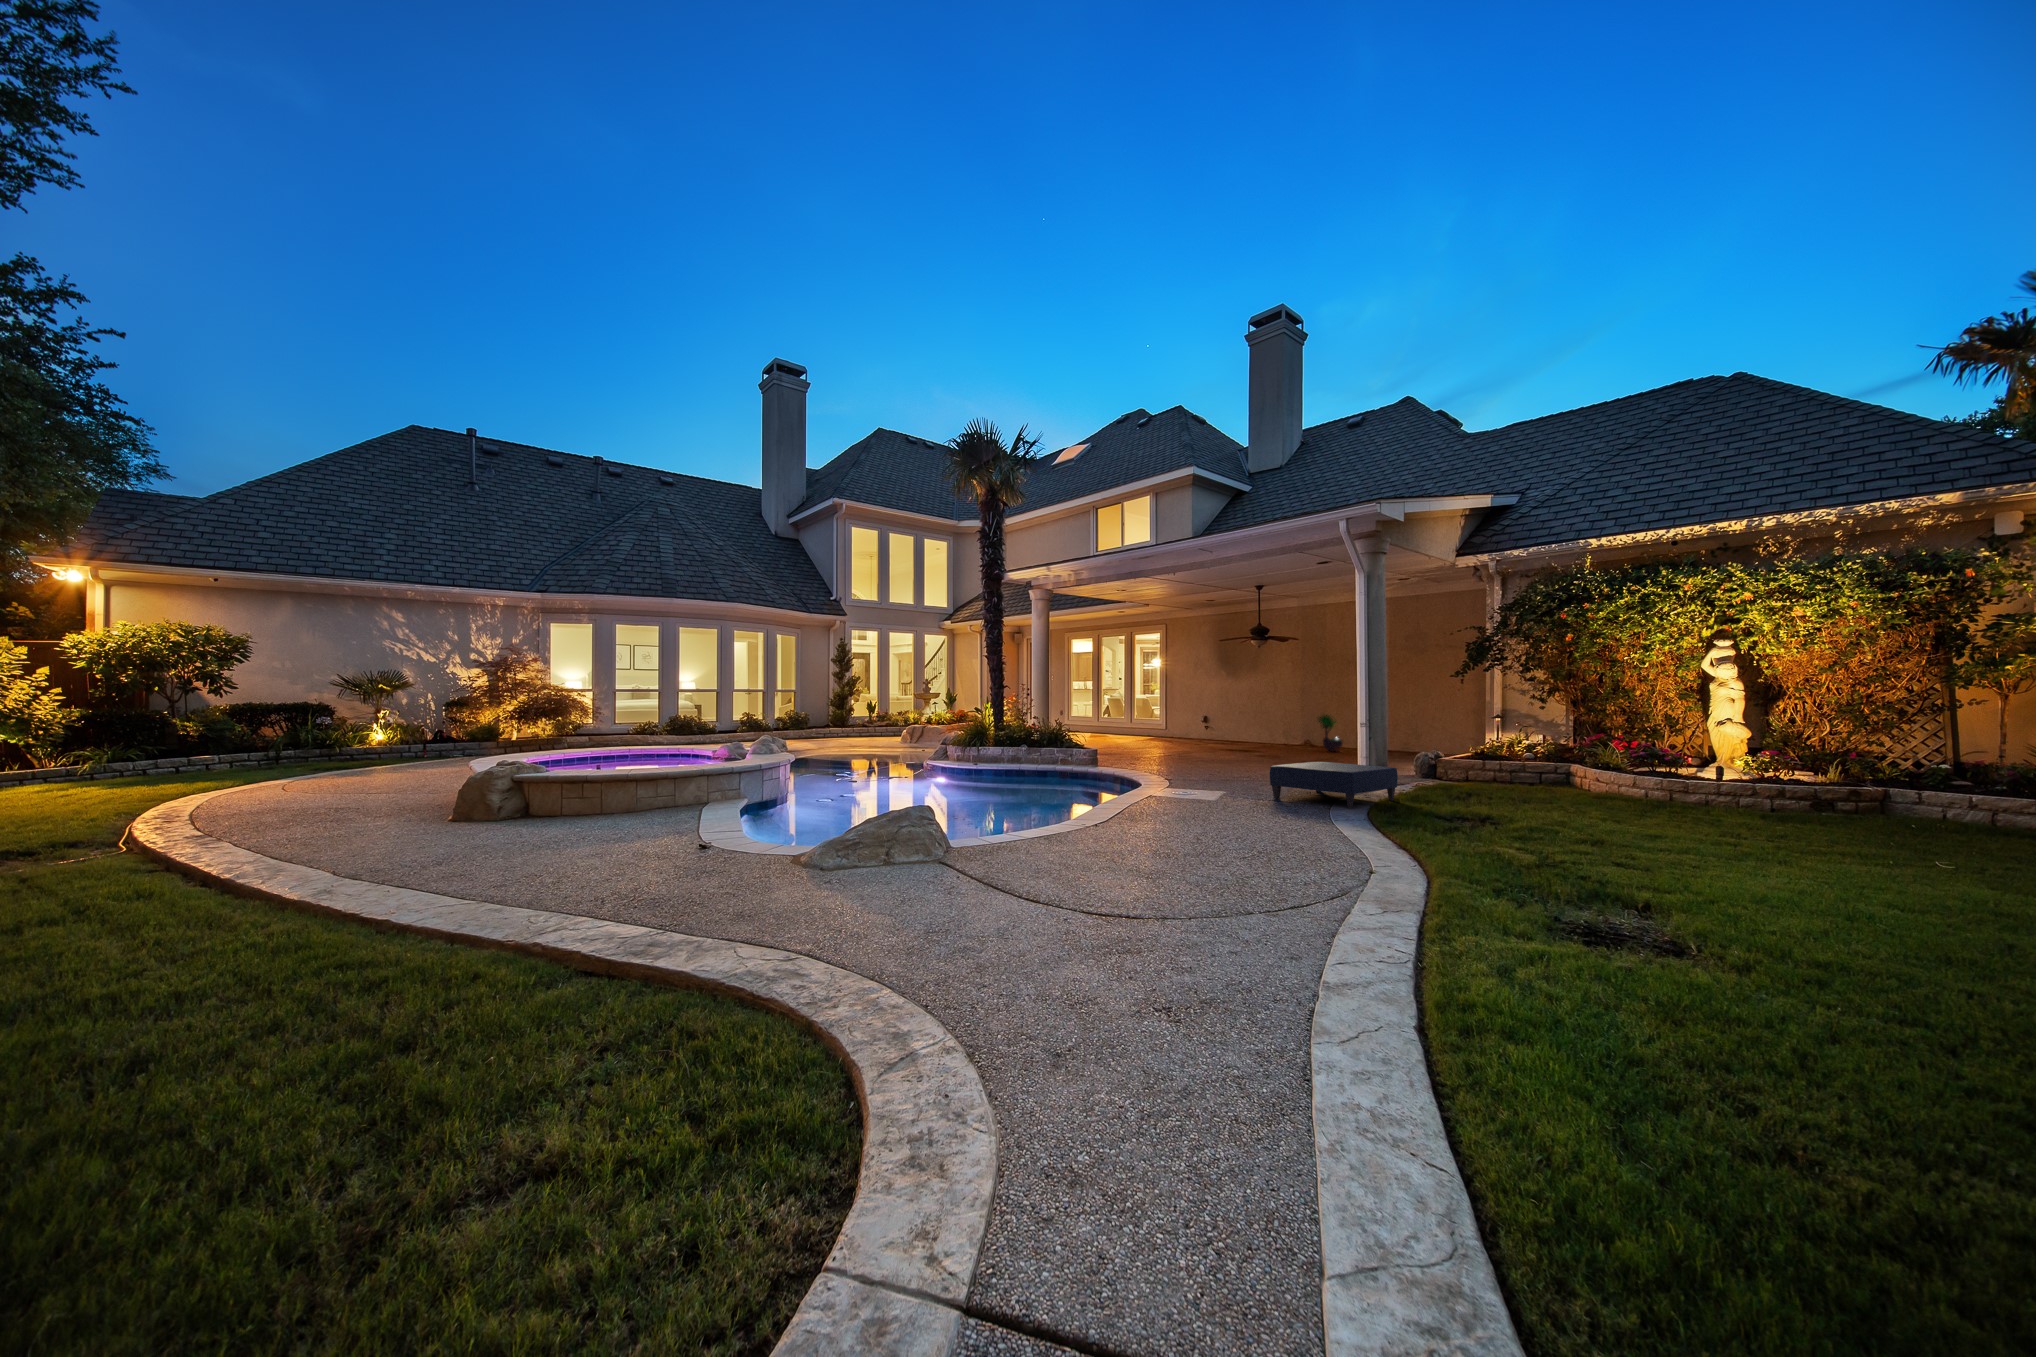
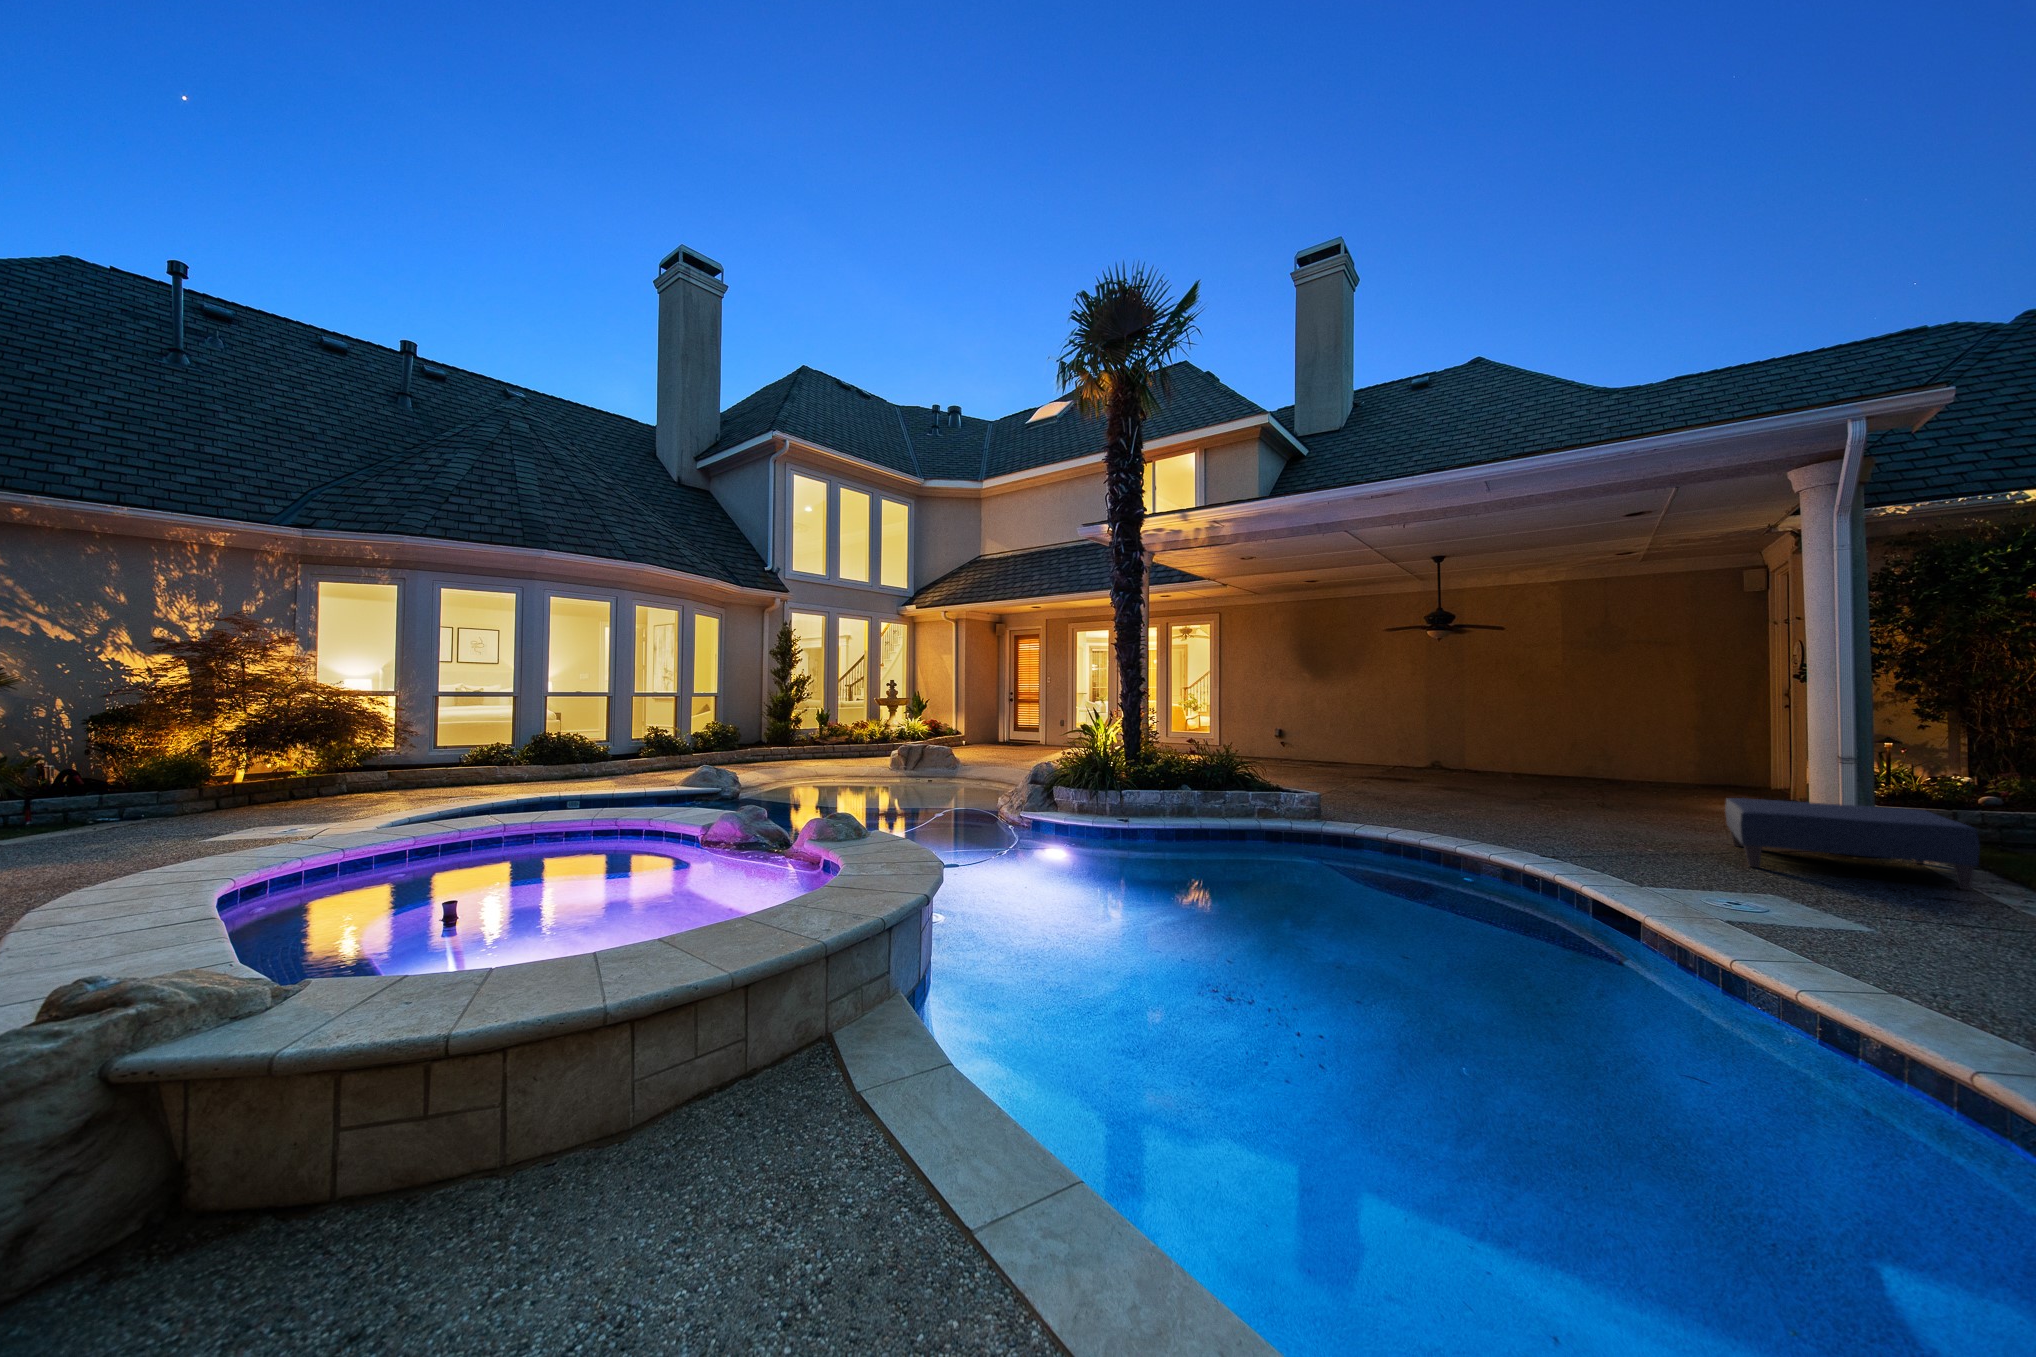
potted tree: present [1318,715,1342,752] -> none [1416,716,1454,766]

